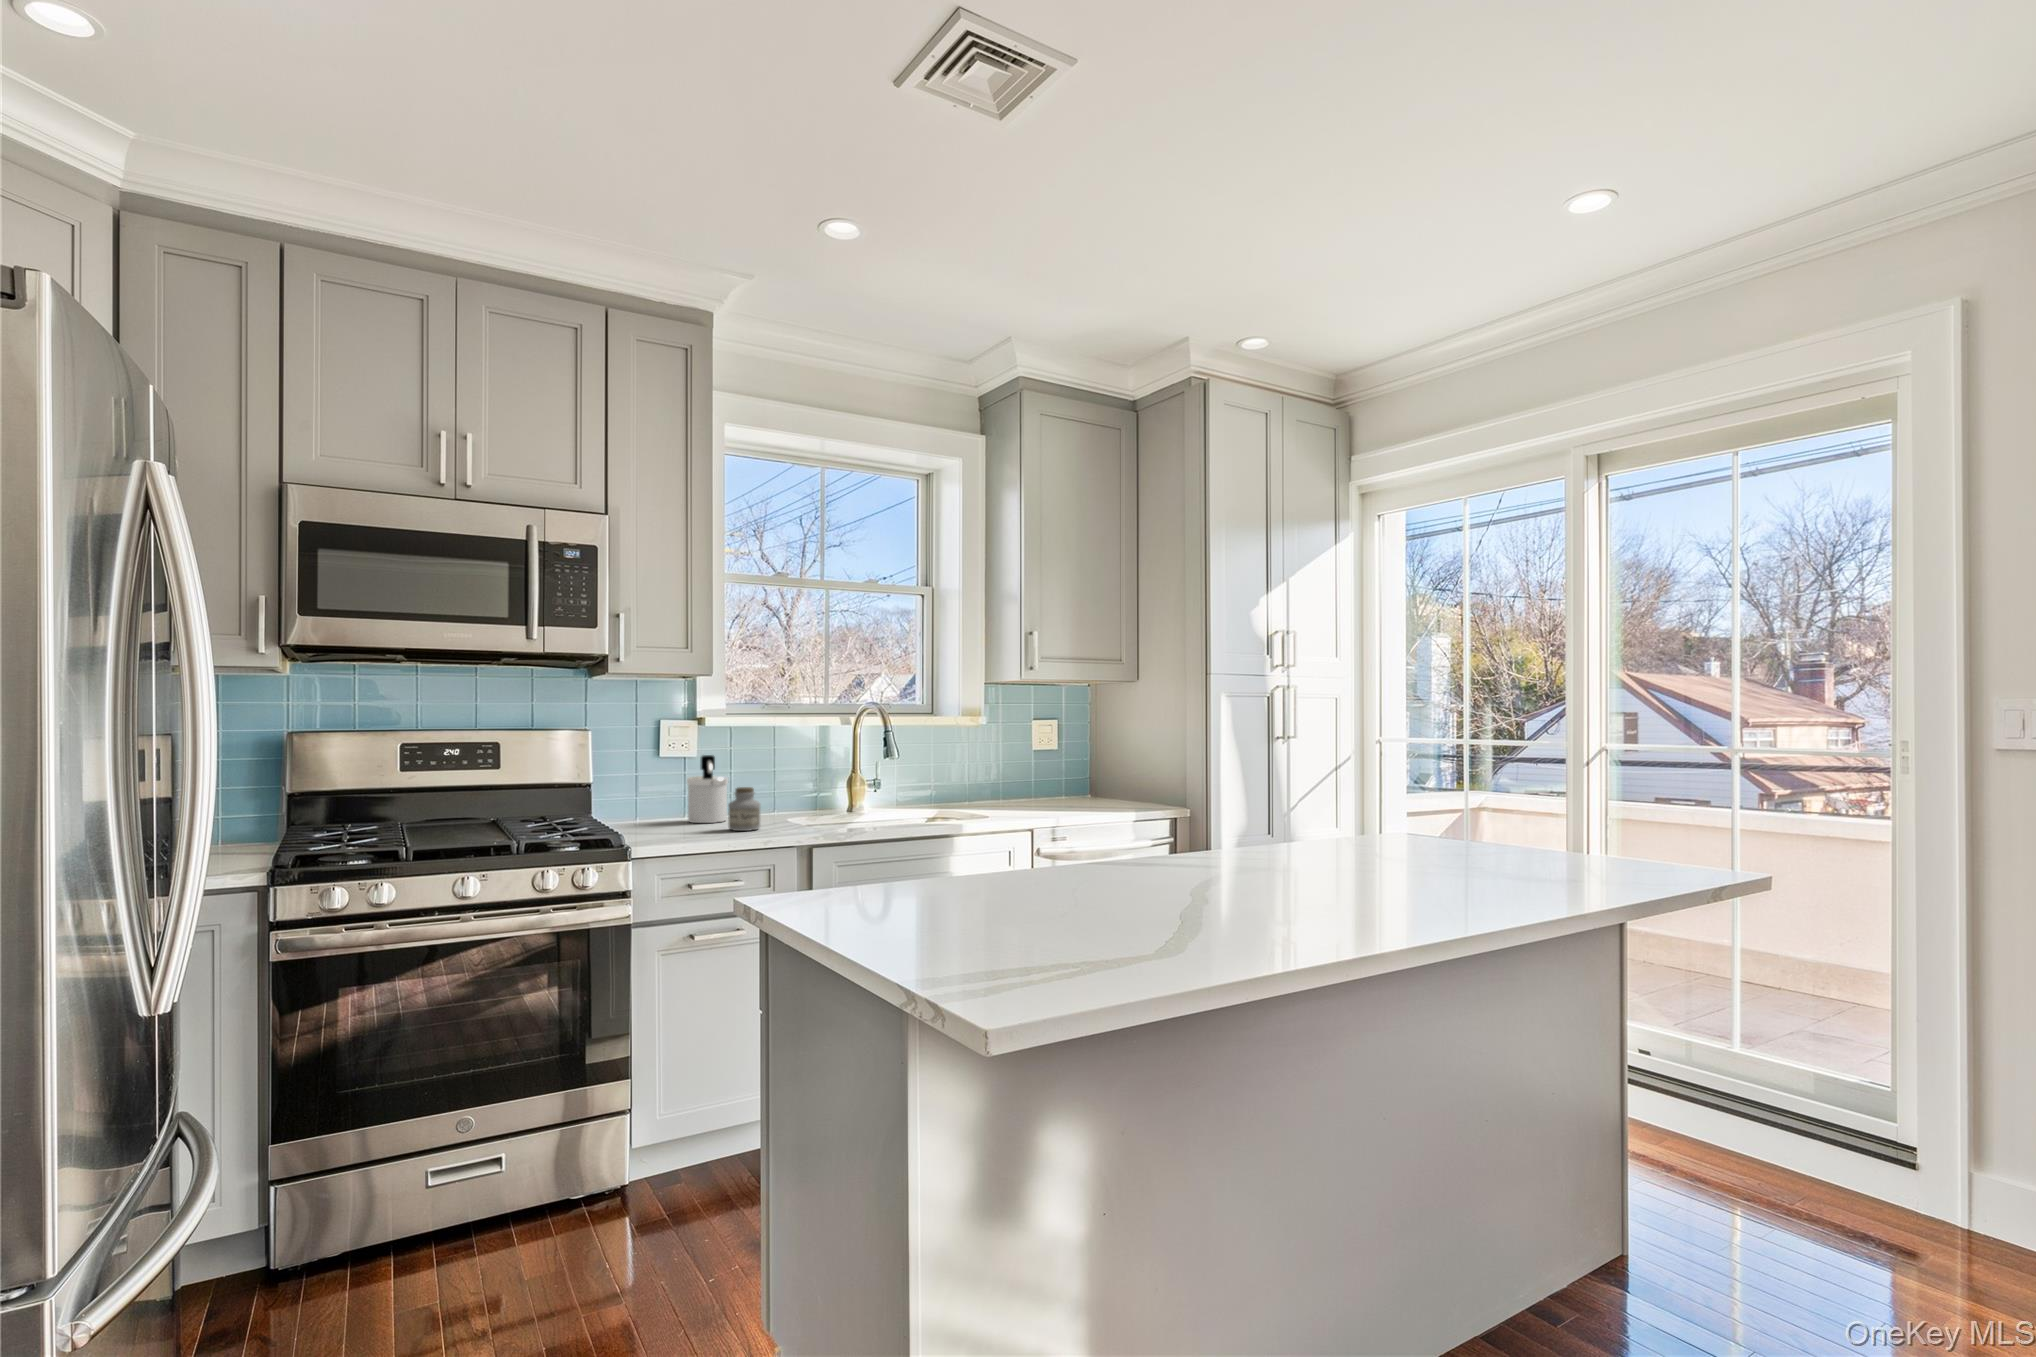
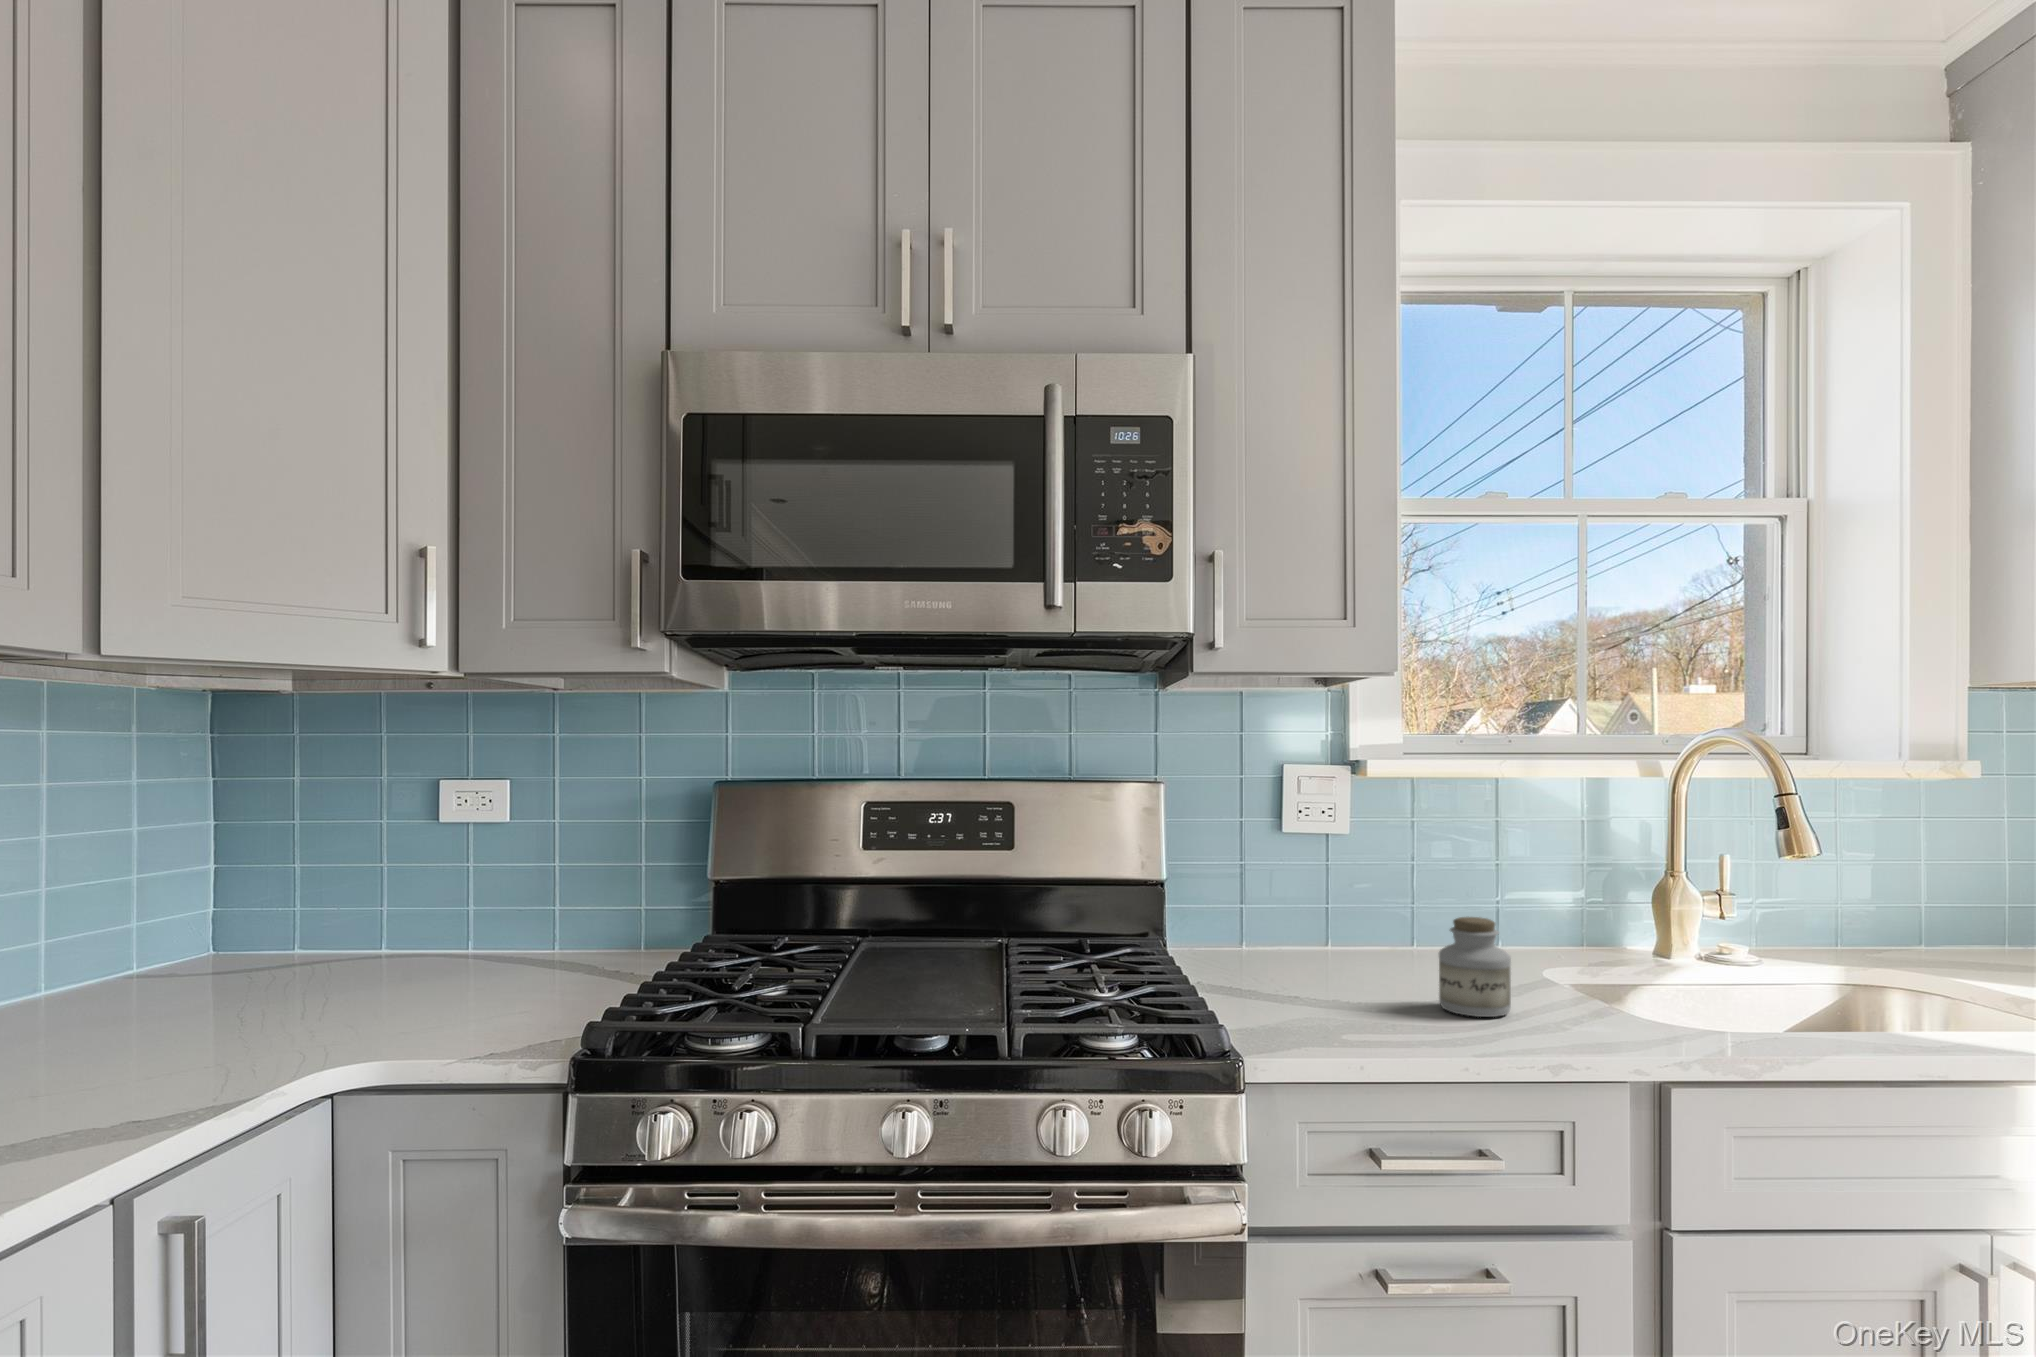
soap dispenser: present [687,755,728,823] -> none [1340,836,1423,975]

